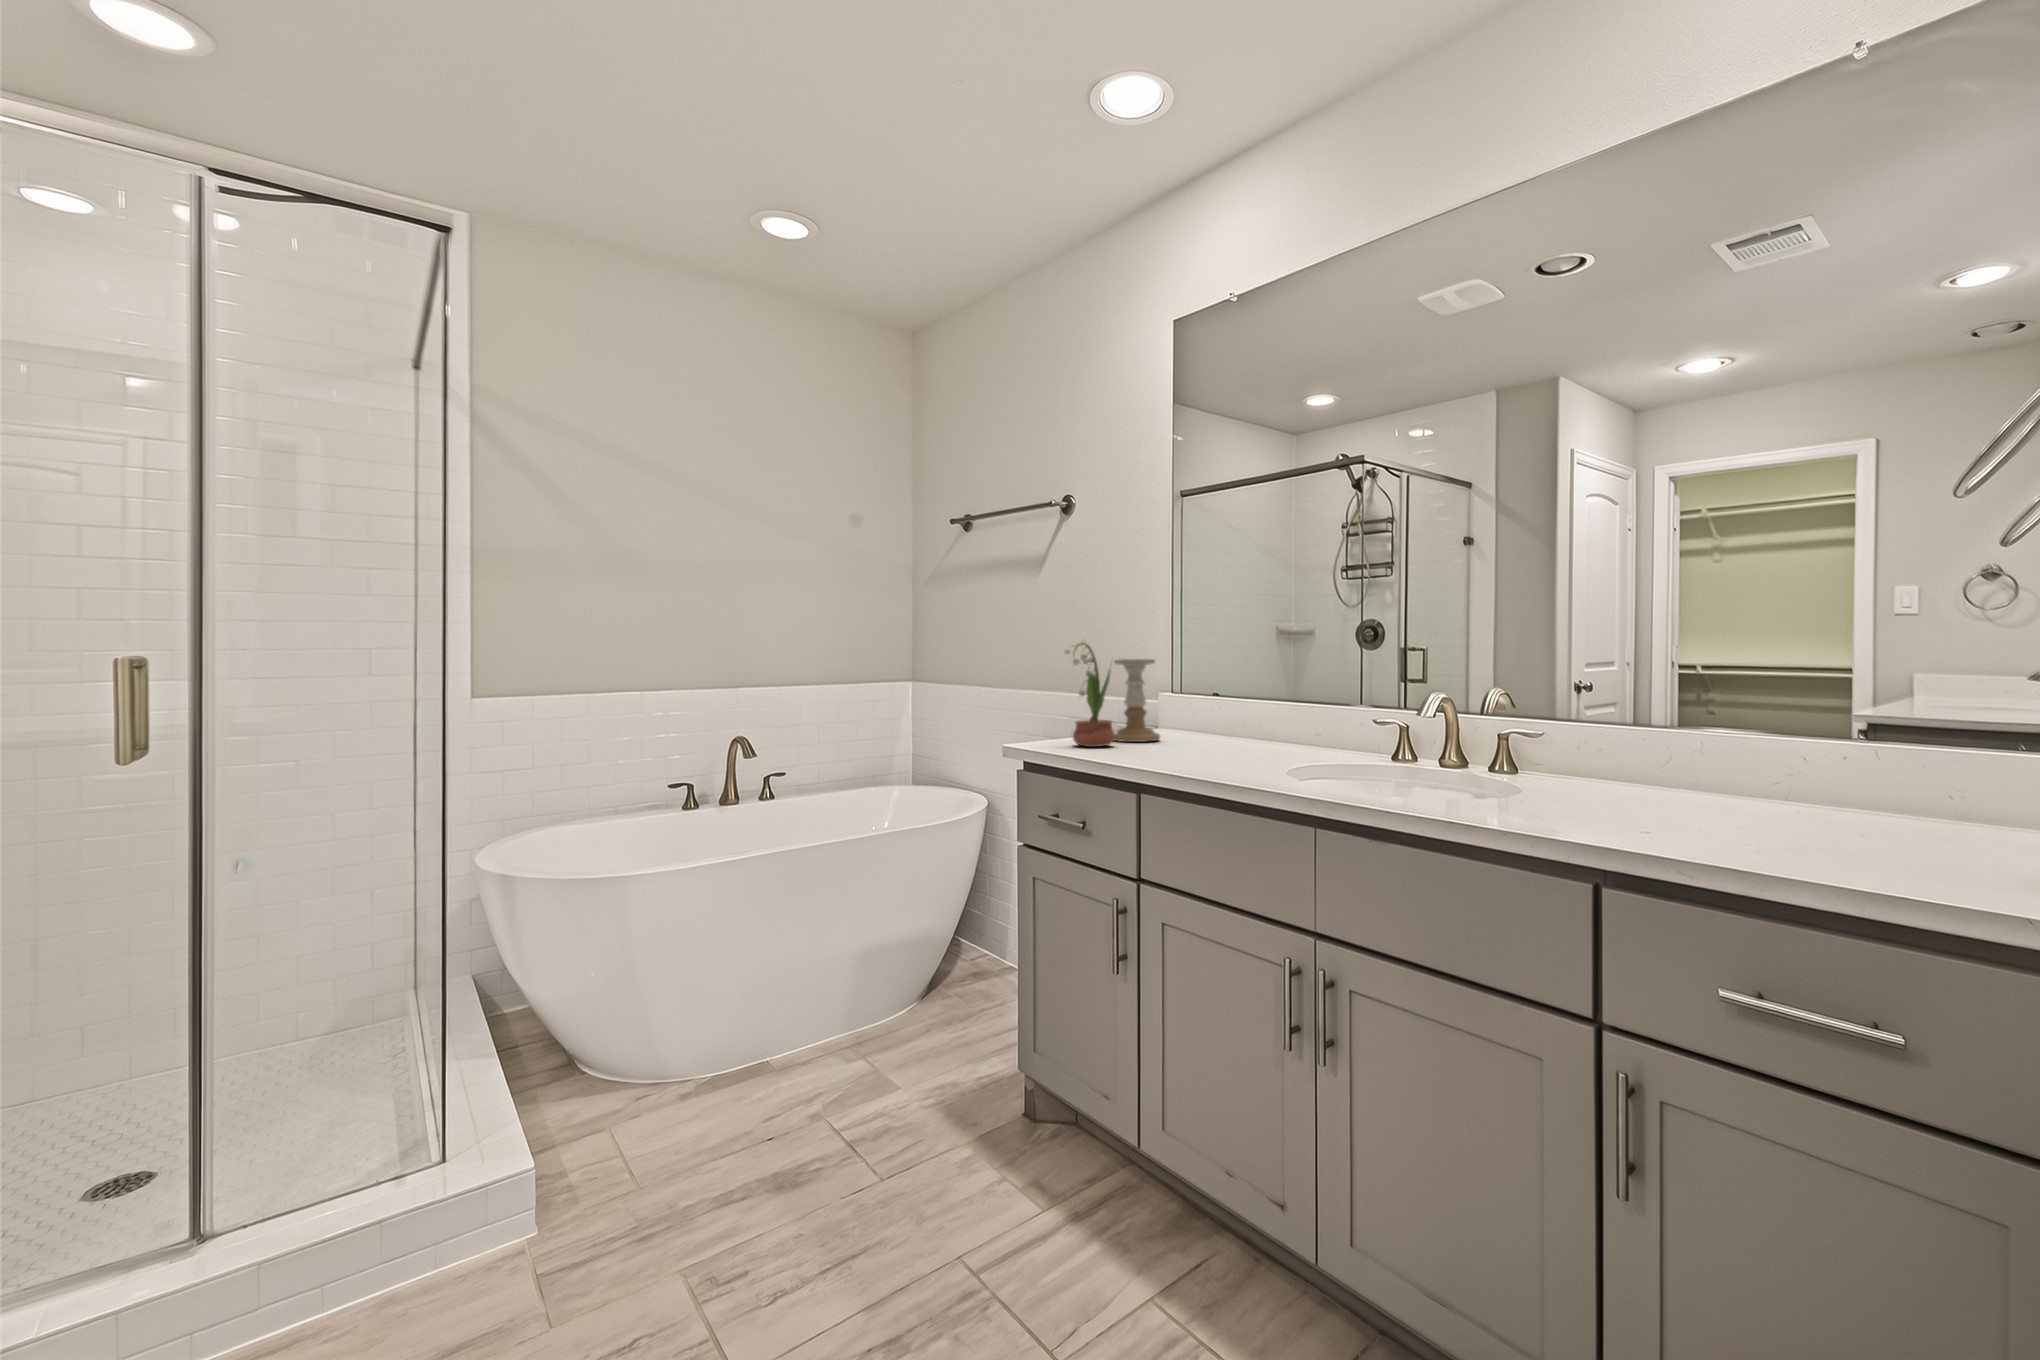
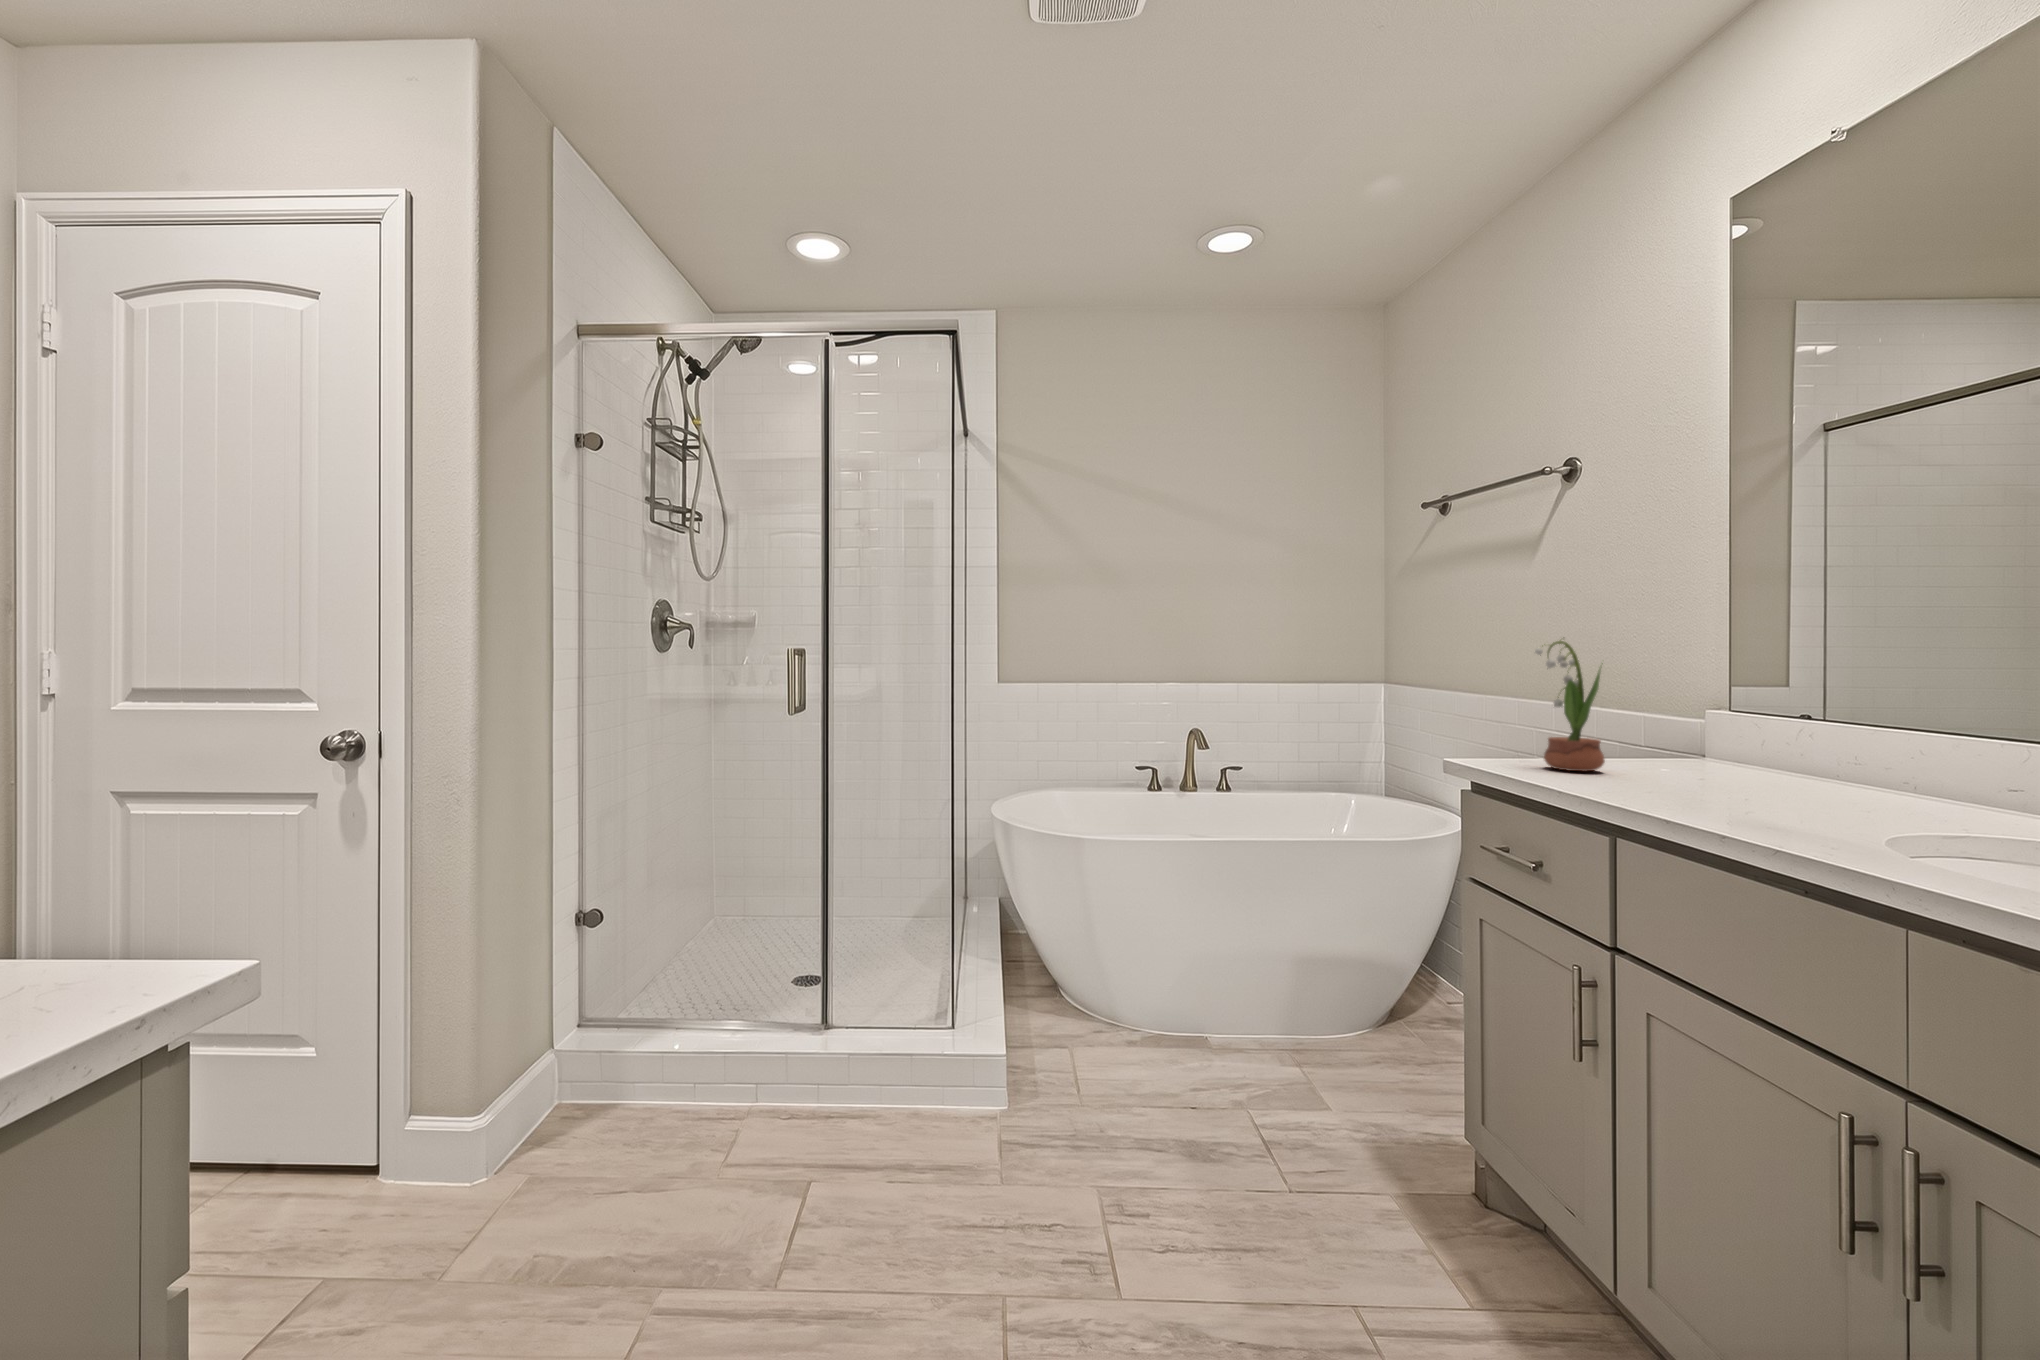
candle holder: present [1114,659,1160,742] -> none [1606,663,1680,770]

